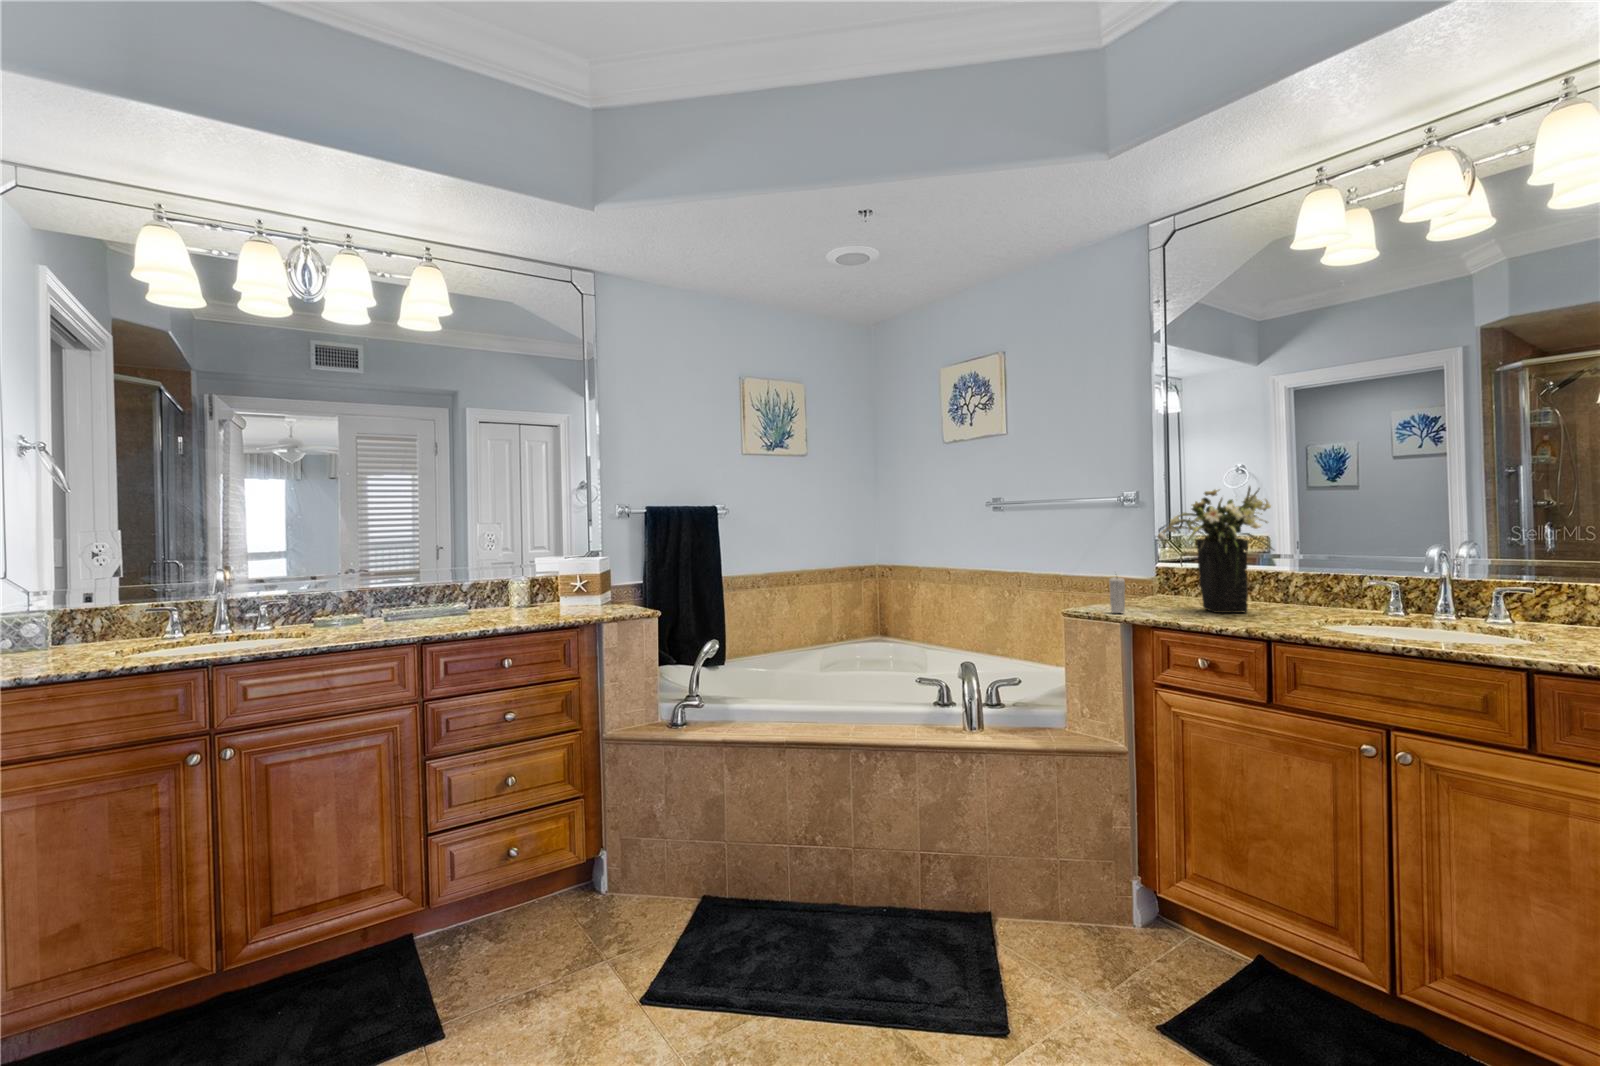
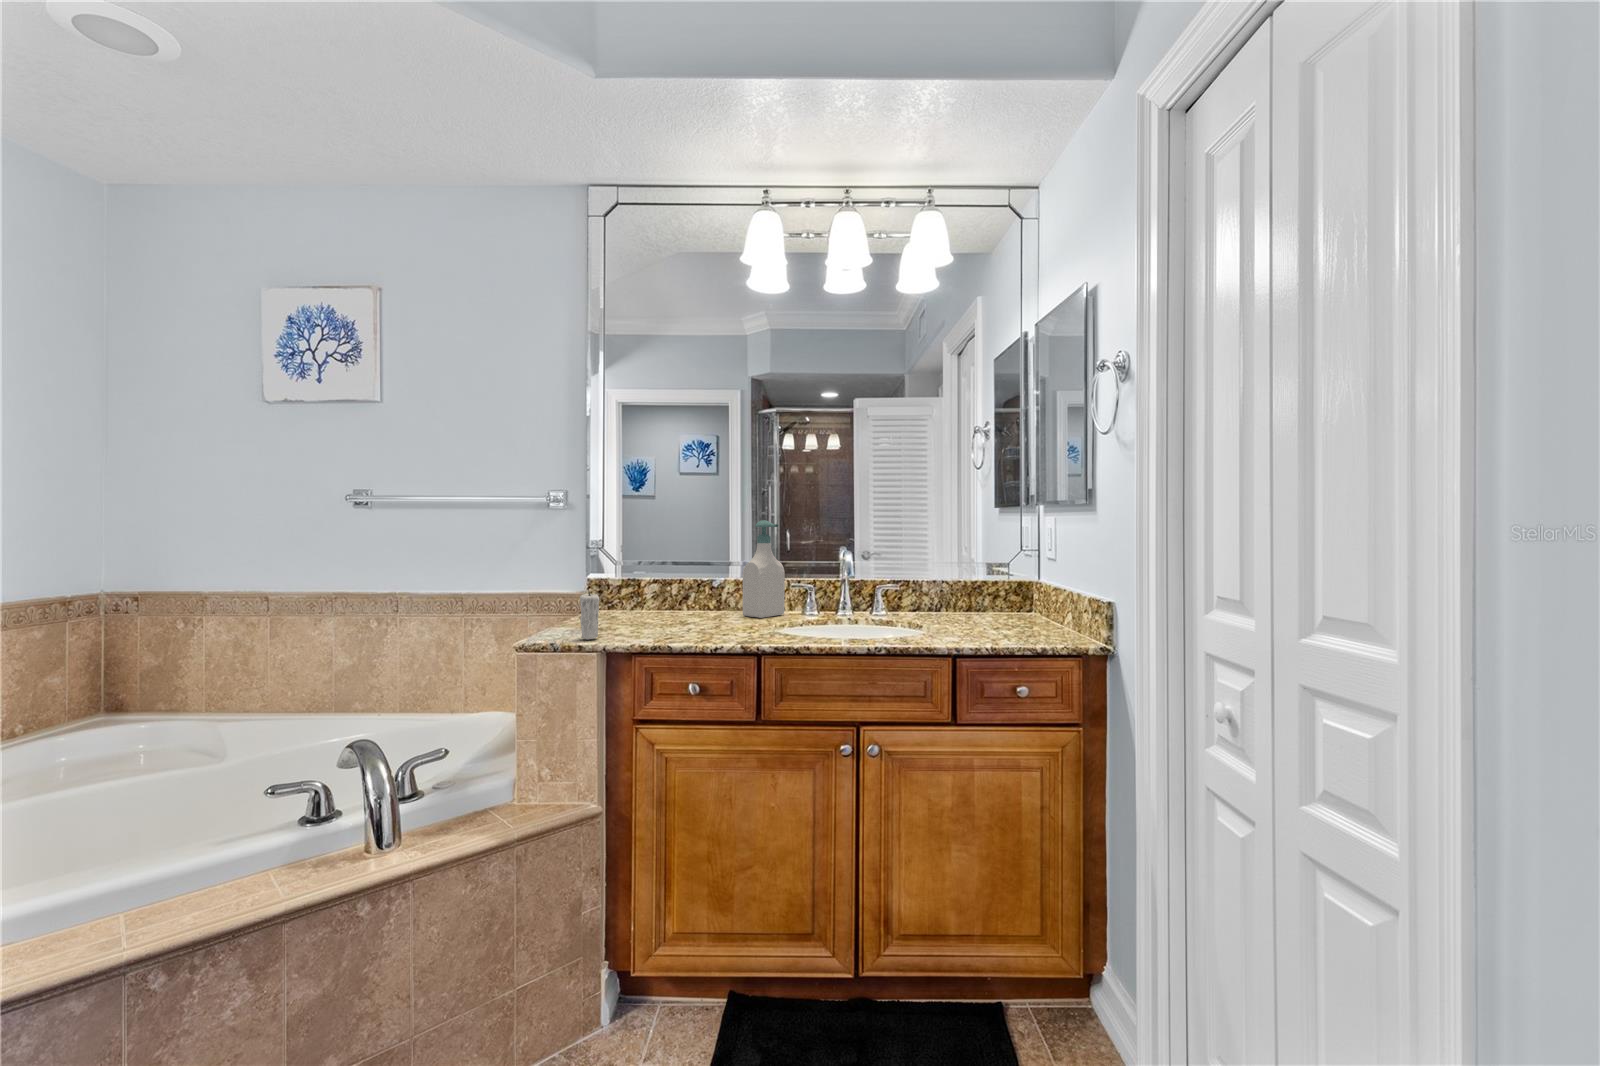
flower arrangement: present [1158,487,1274,613] -> none [626,489,743,628]
soap bottle: none [1303,512,1360,612] -> present [743,520,785,618]

